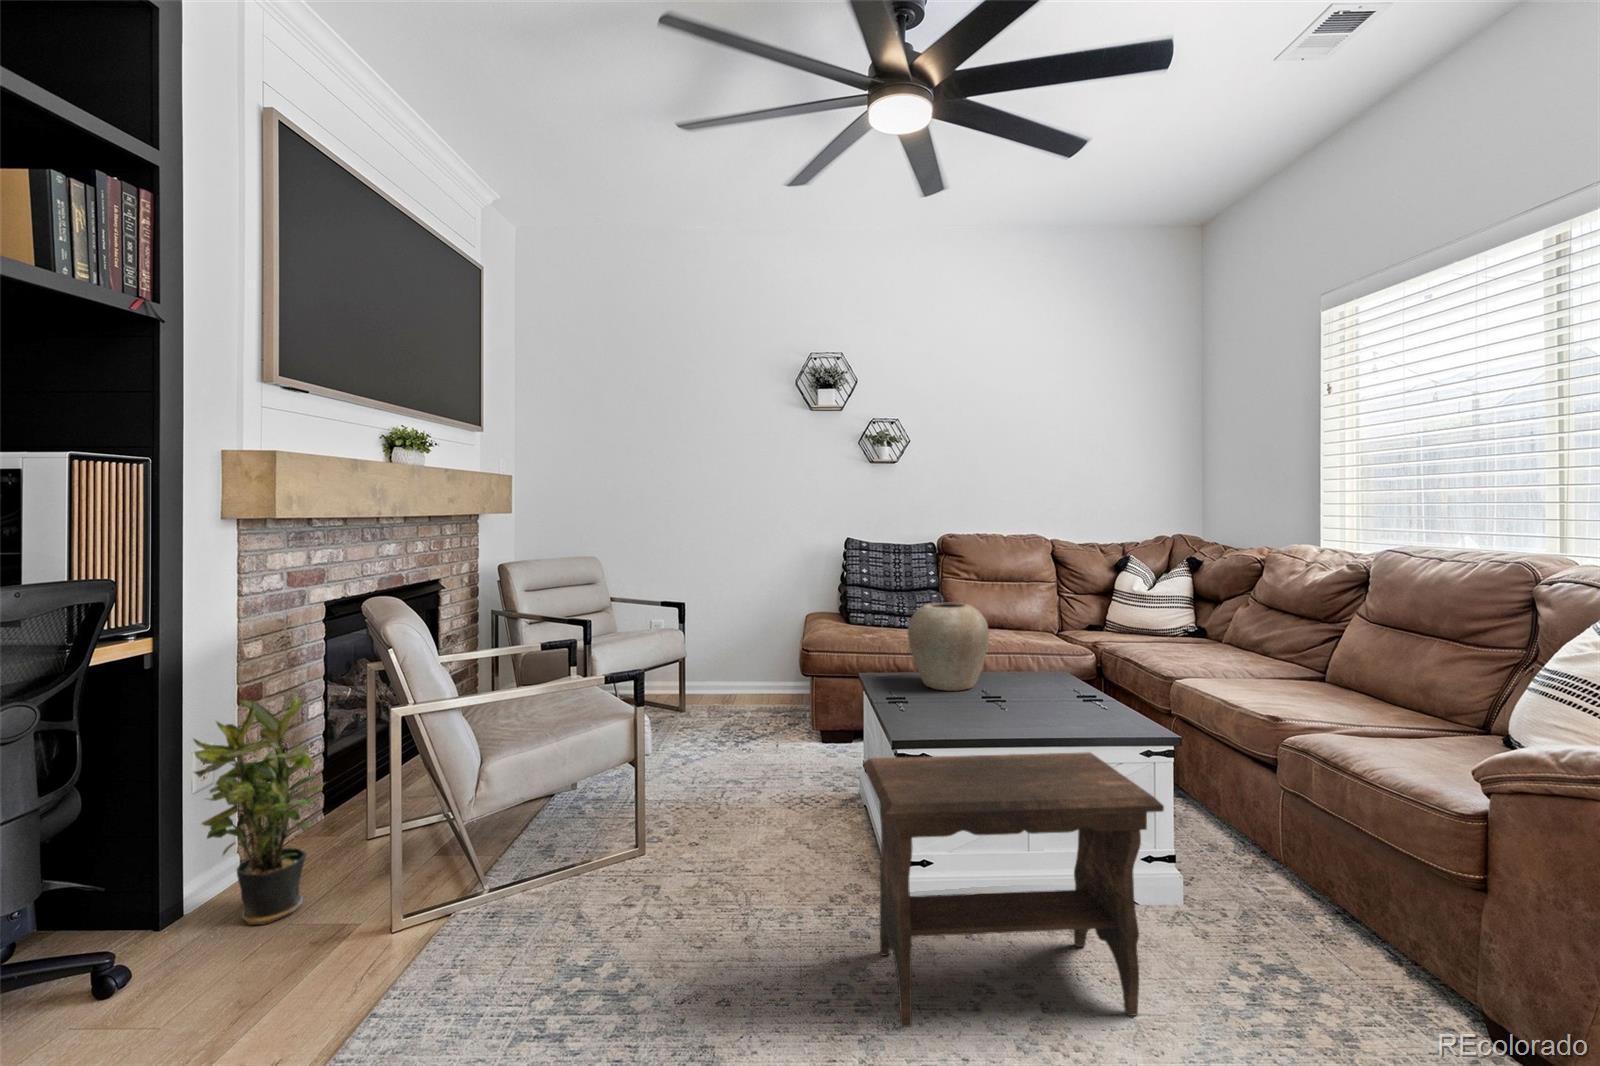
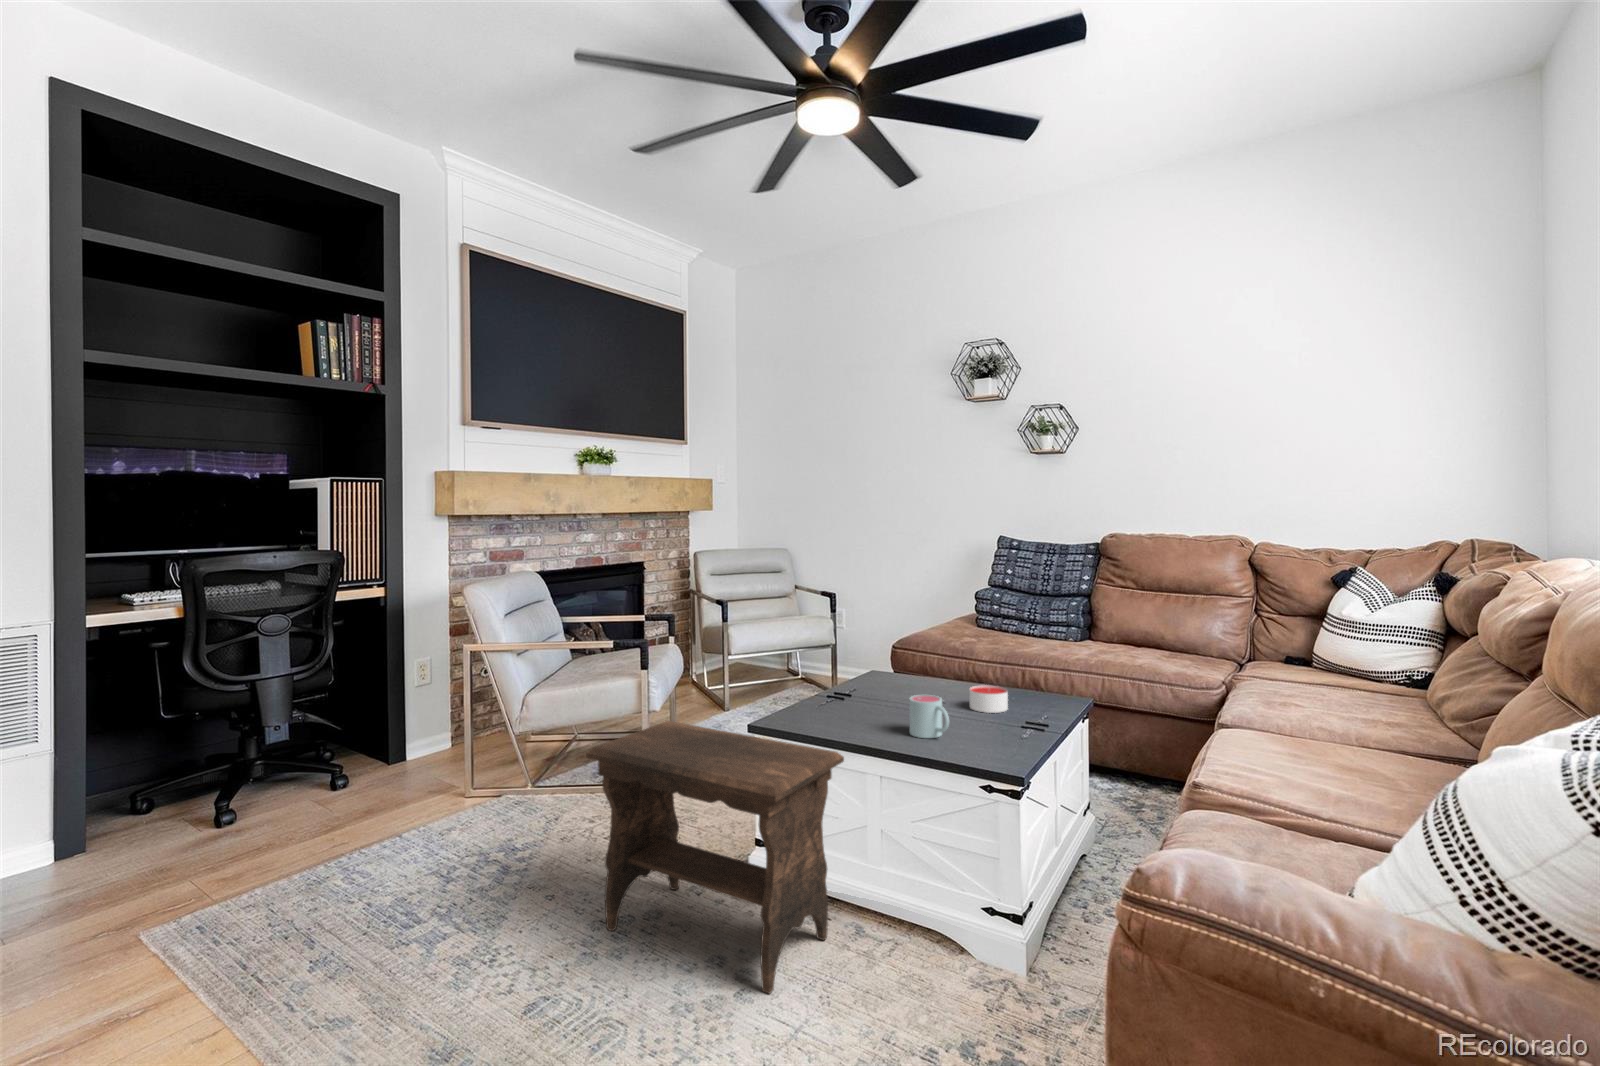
vase: present [908,603,989,691] -> none [871,604,953,693]
candle: none [1031,672,1067,697] -> present [969,685,1008,713]
mug: none [1064,686,1113,727] -> present [909,695,949,738]
potted plant: present [193,692,324,925] -> none [389,626,468,767]

